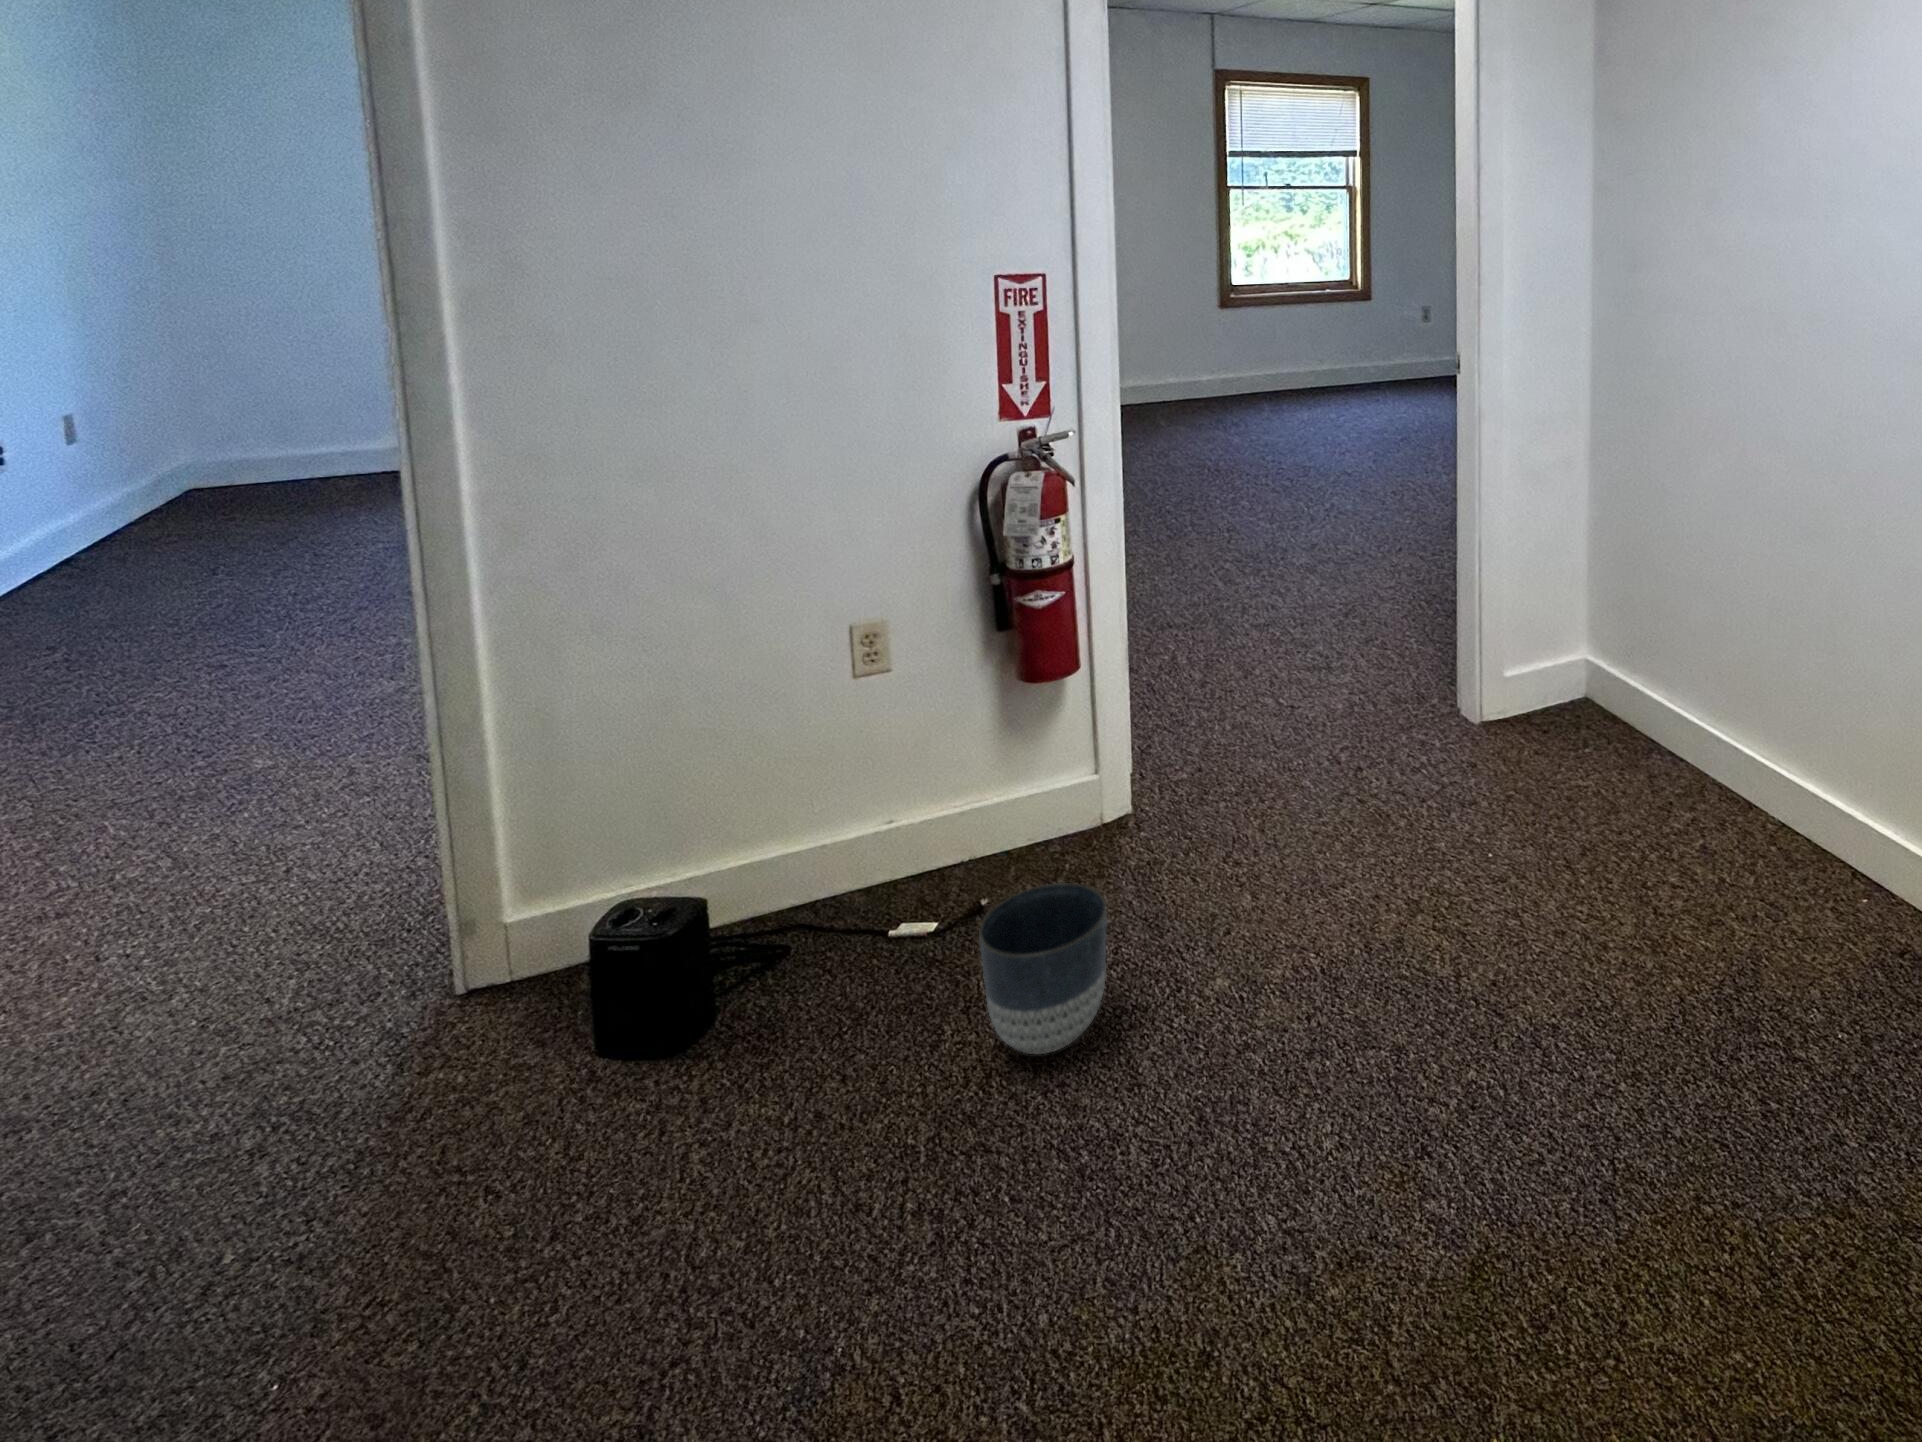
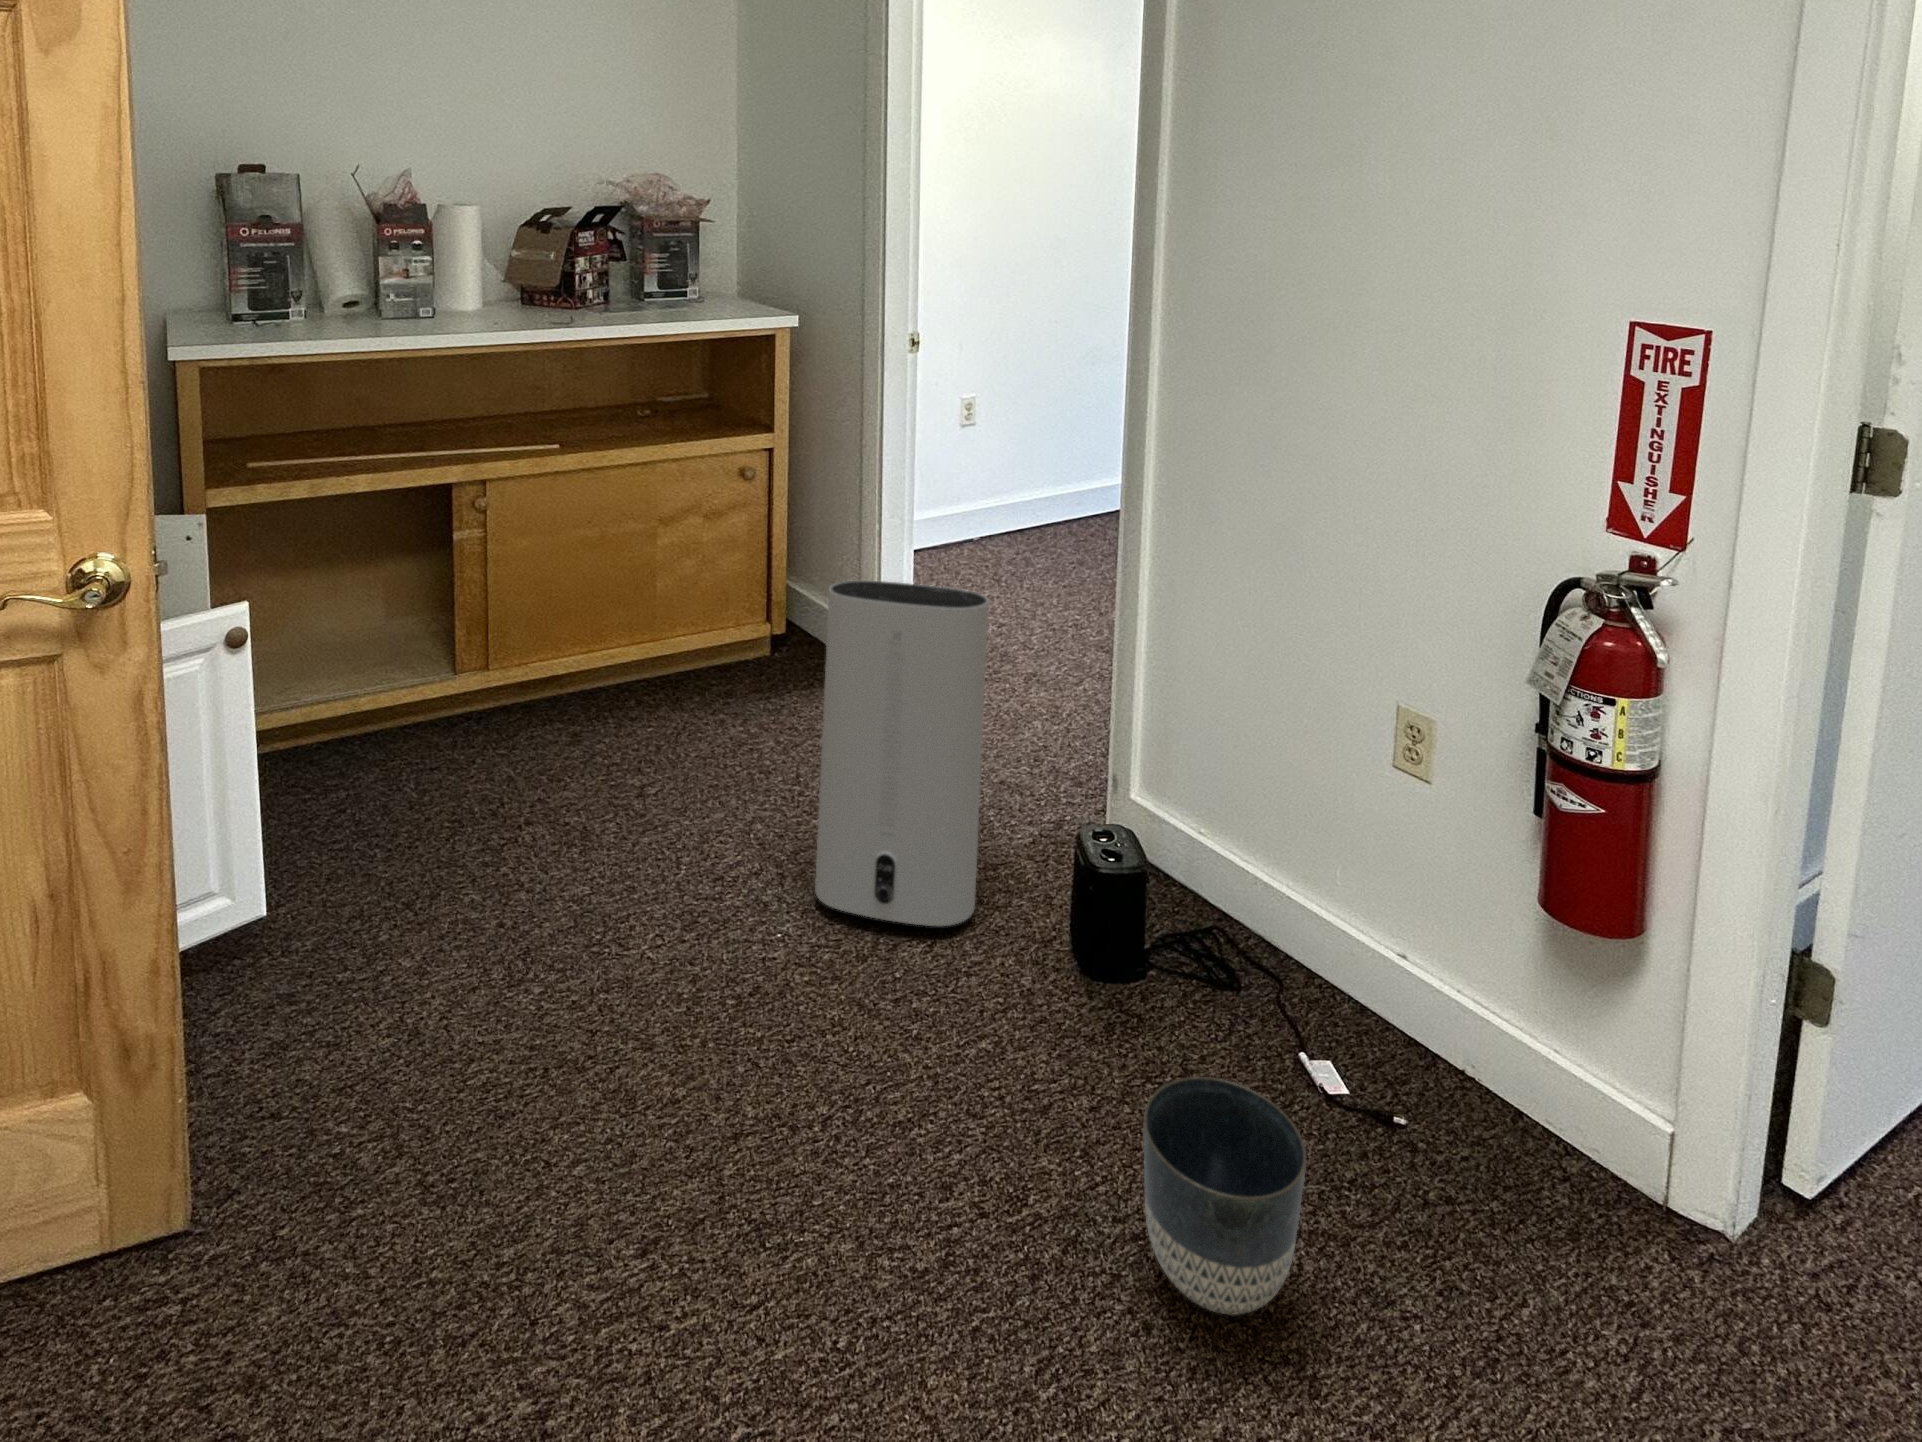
air purifier: none [78,757,490,1332] -> present [815,580,989,926]

